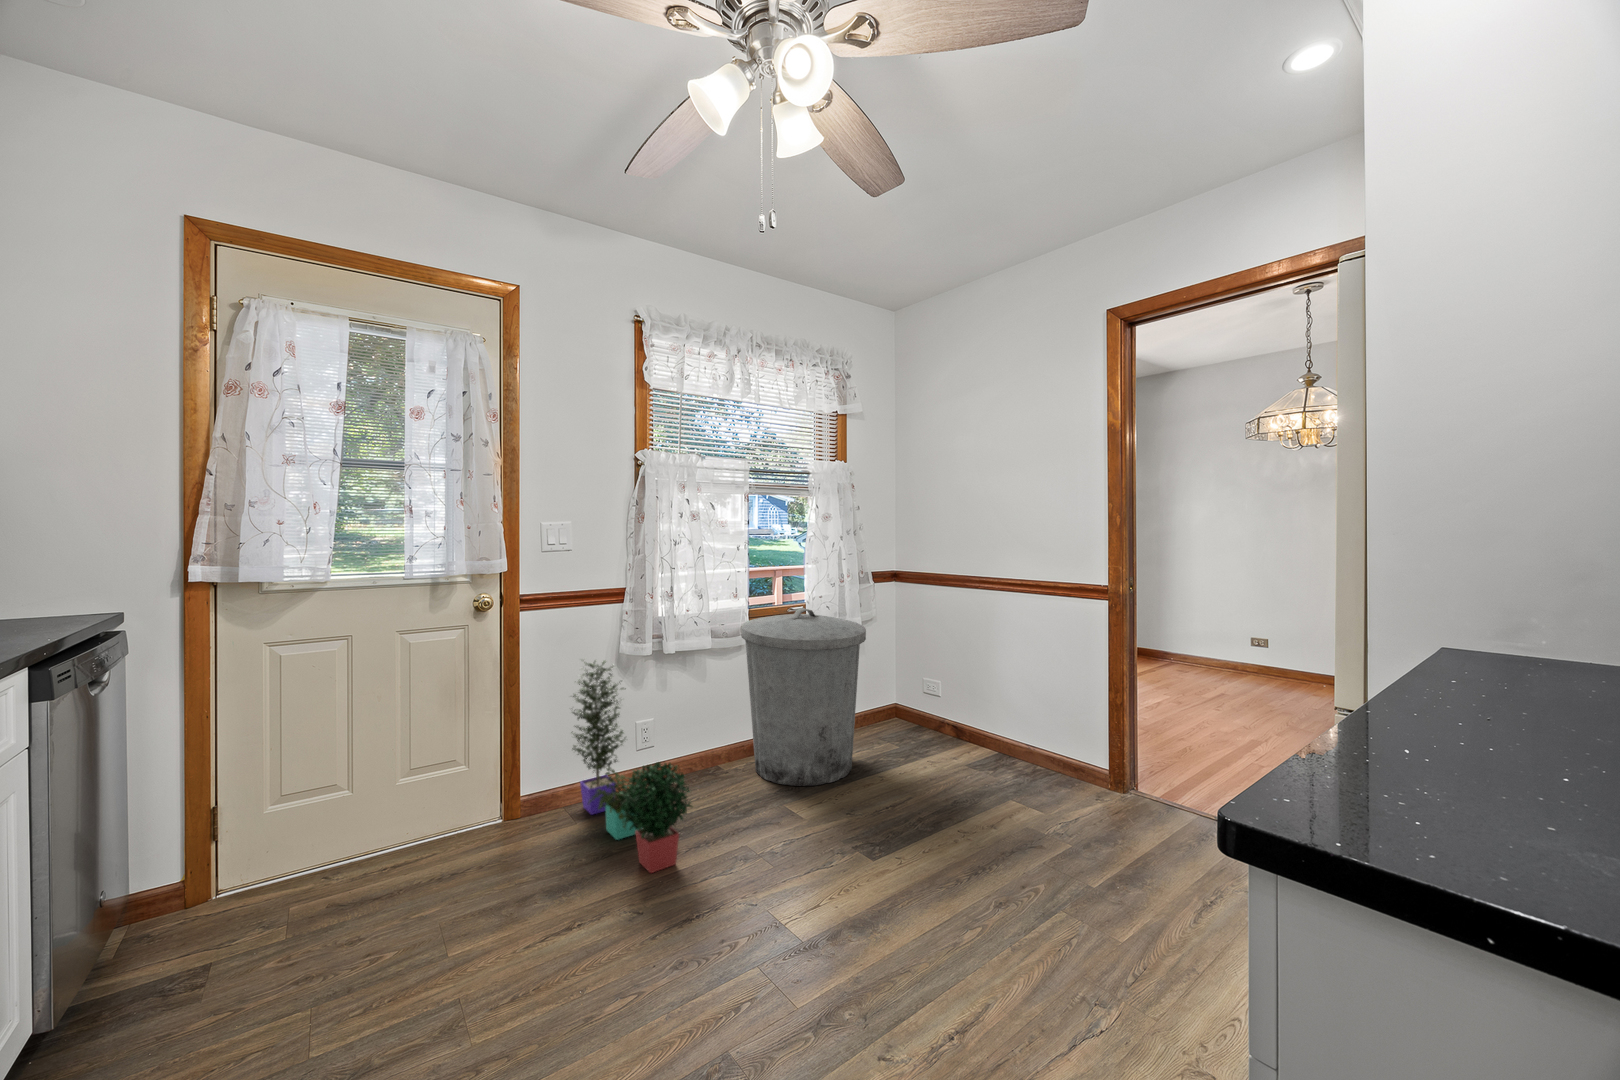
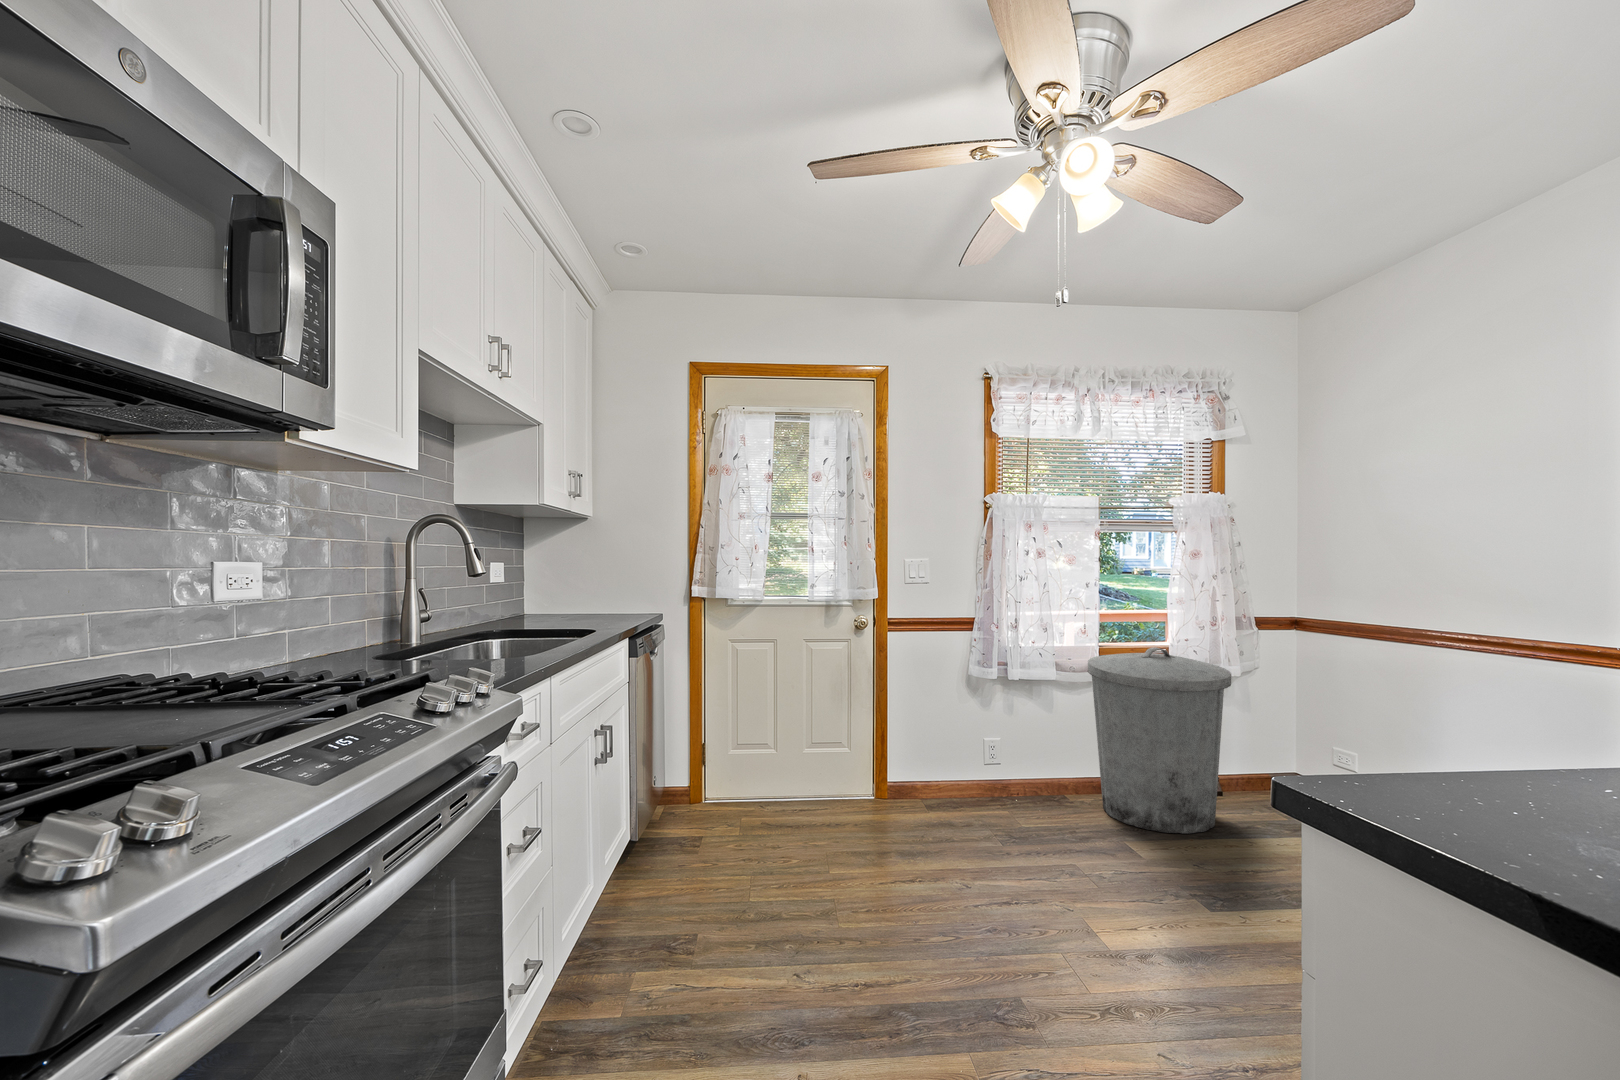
potted plant: present [571,660,692,873] -> none [924,675,1022,864]

